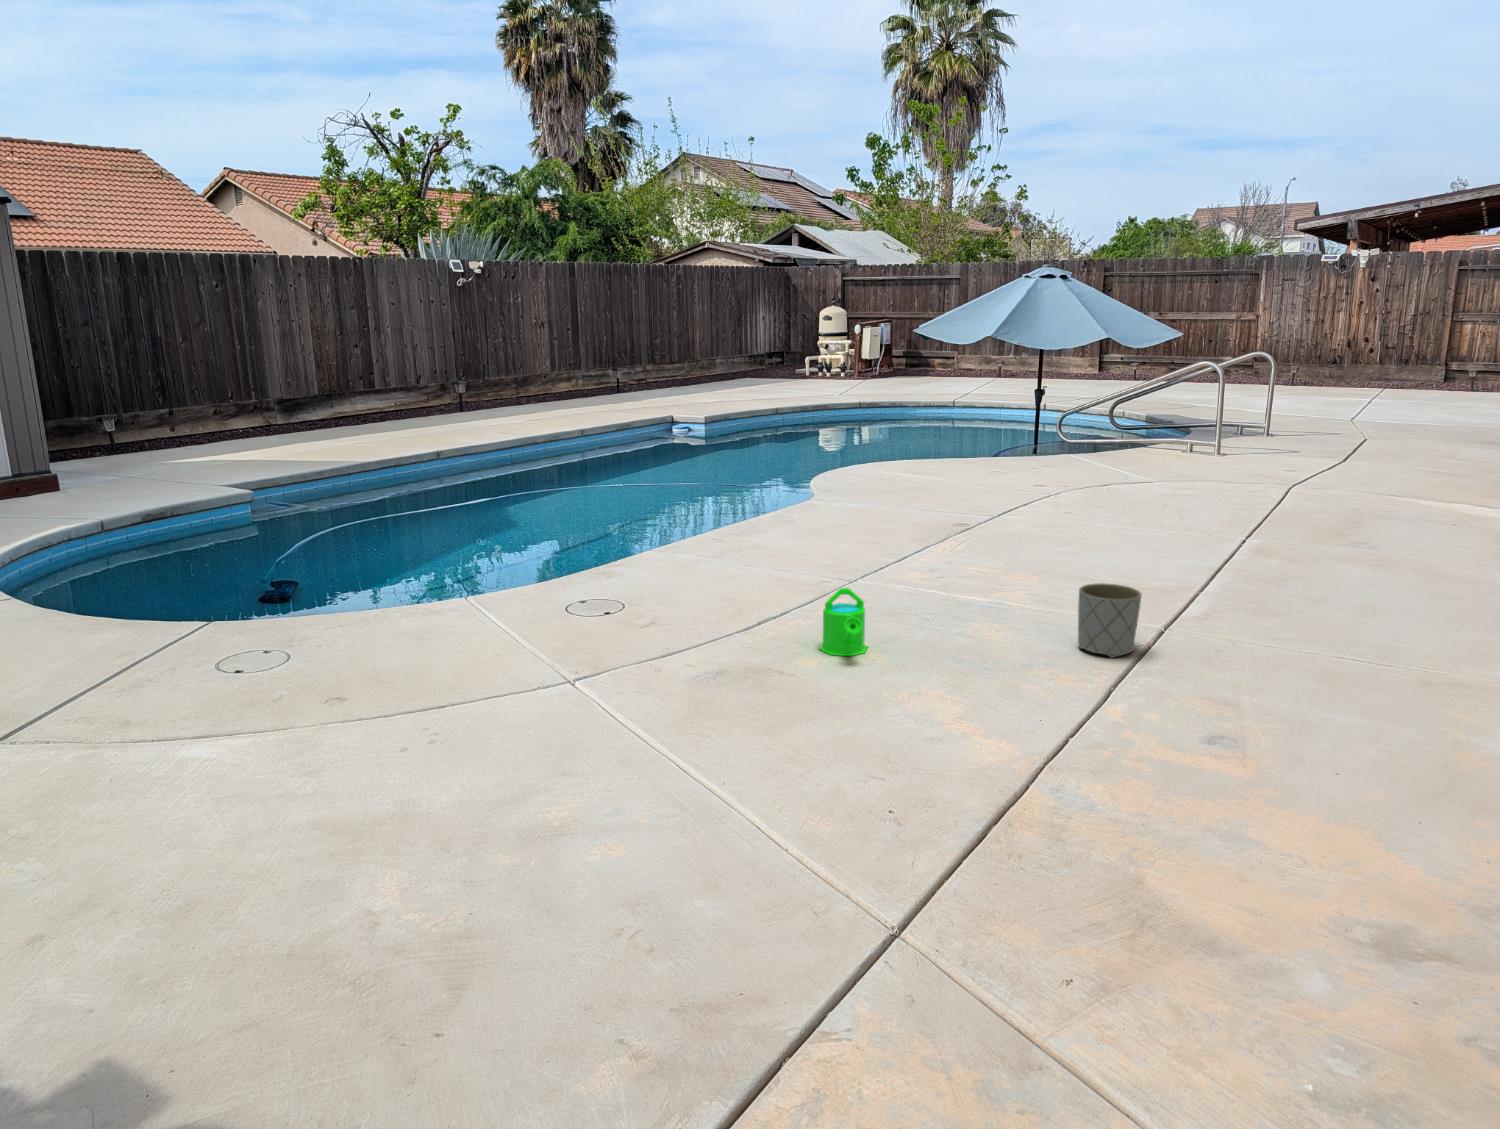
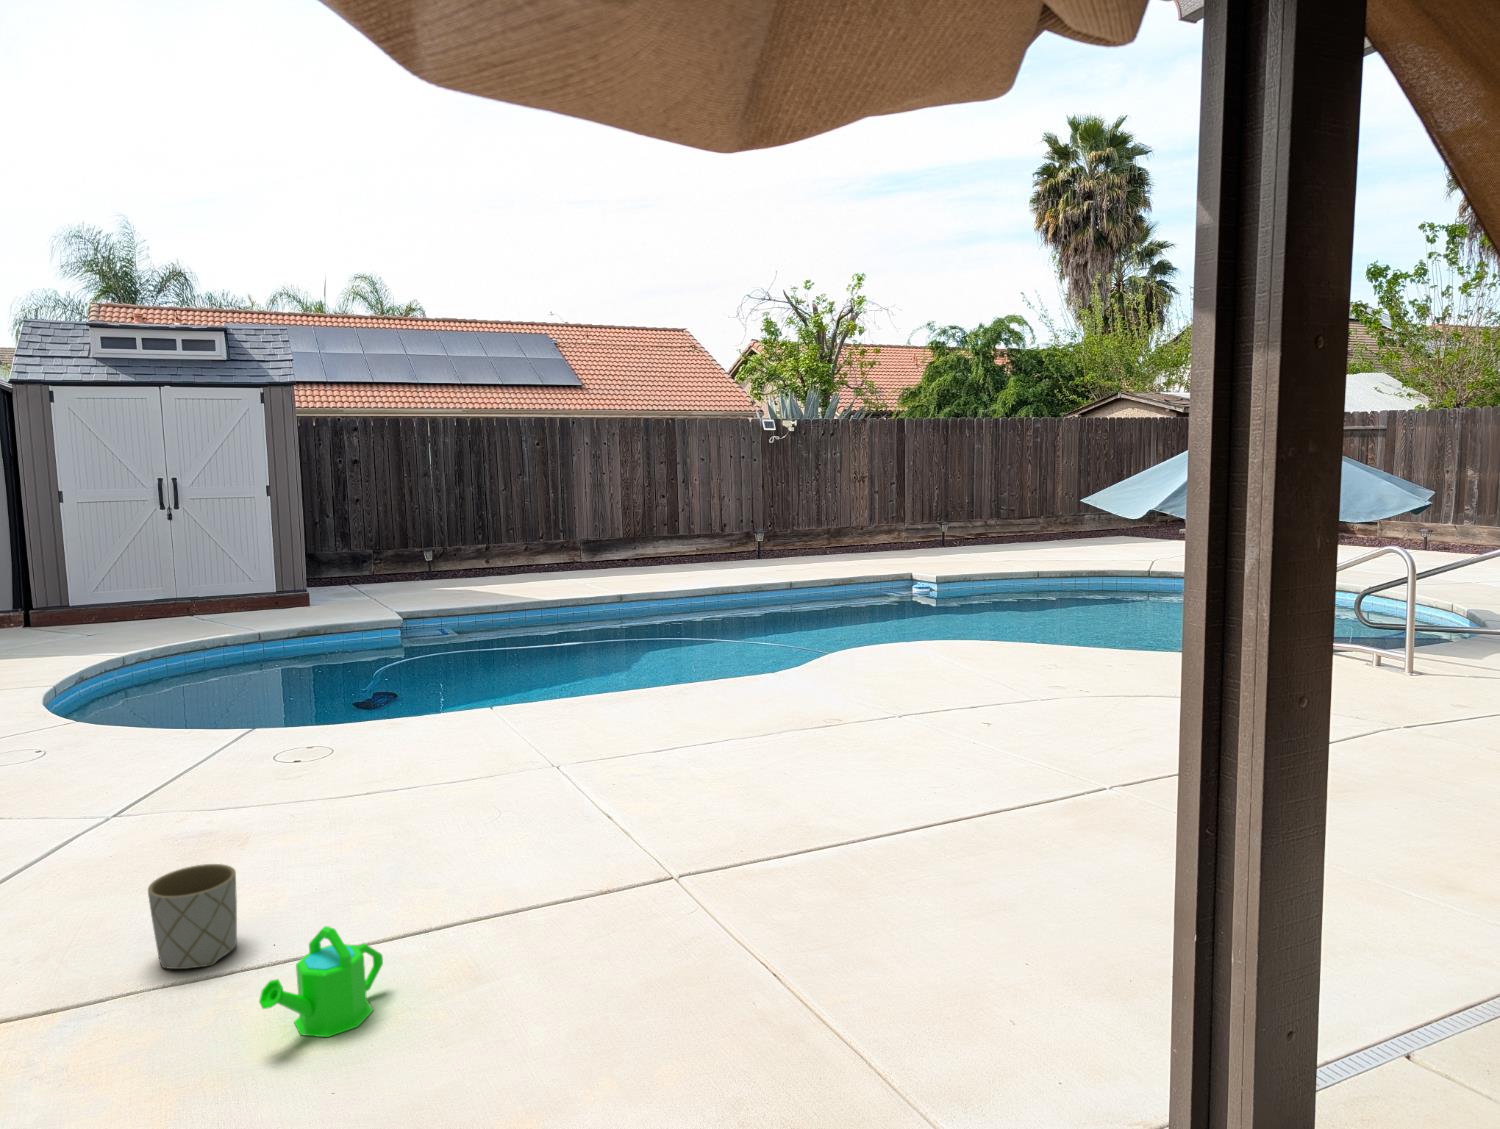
watering can: present [820,588,867,656] -> present [259,926,383,1037]

